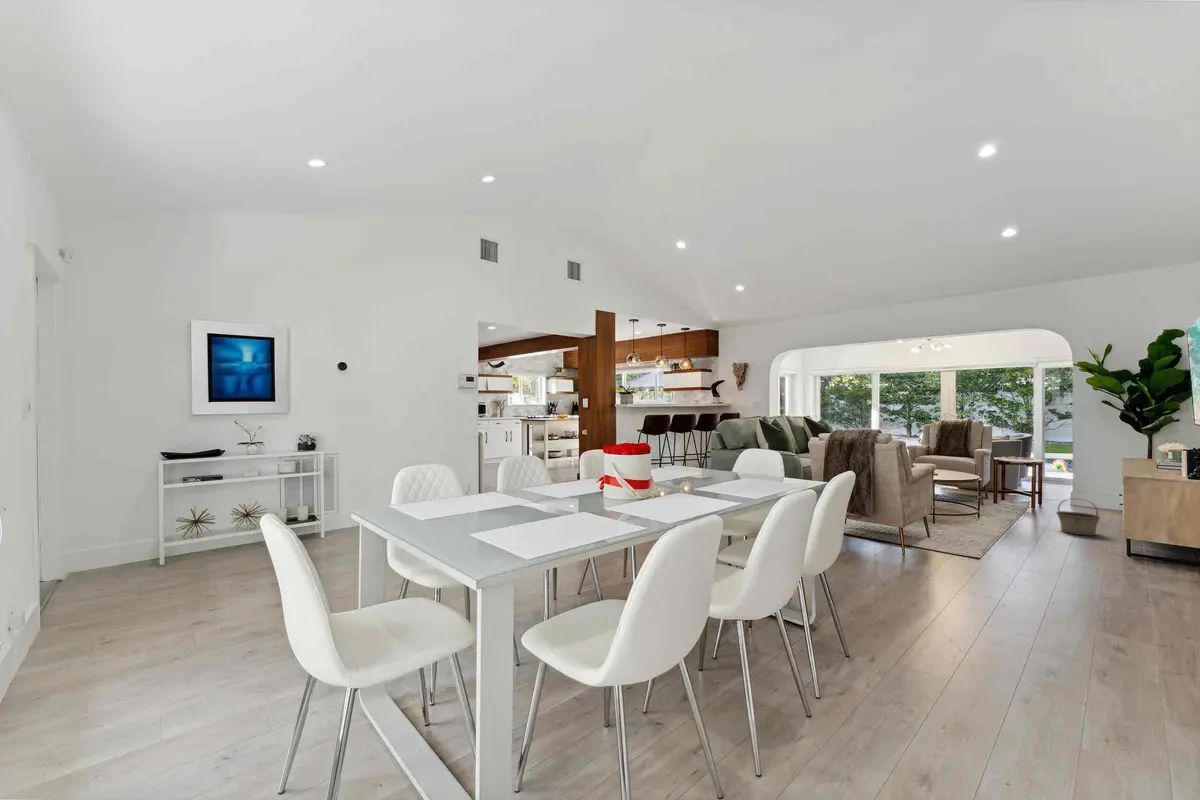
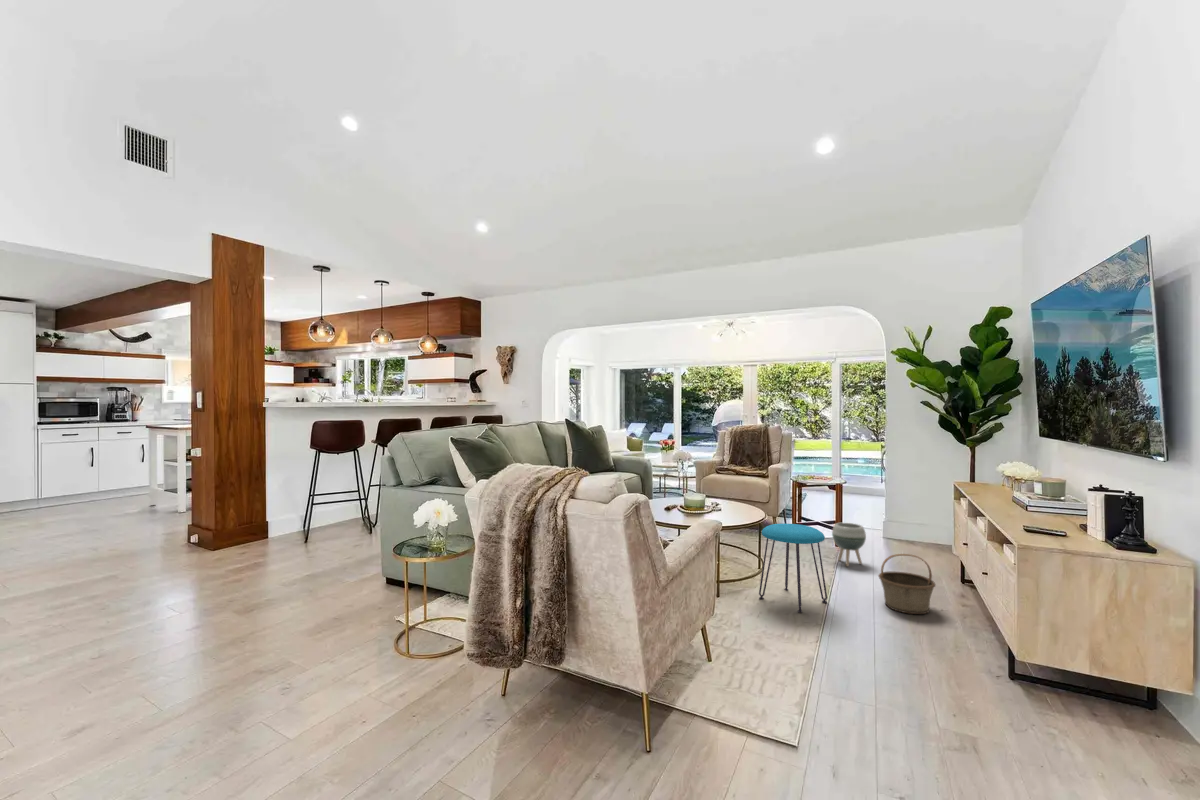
stool: none [965,478,1016,529] -> present [759,524,827,613]
planter: none [1022,486,1050,515] -> present [832,523,866,566]

